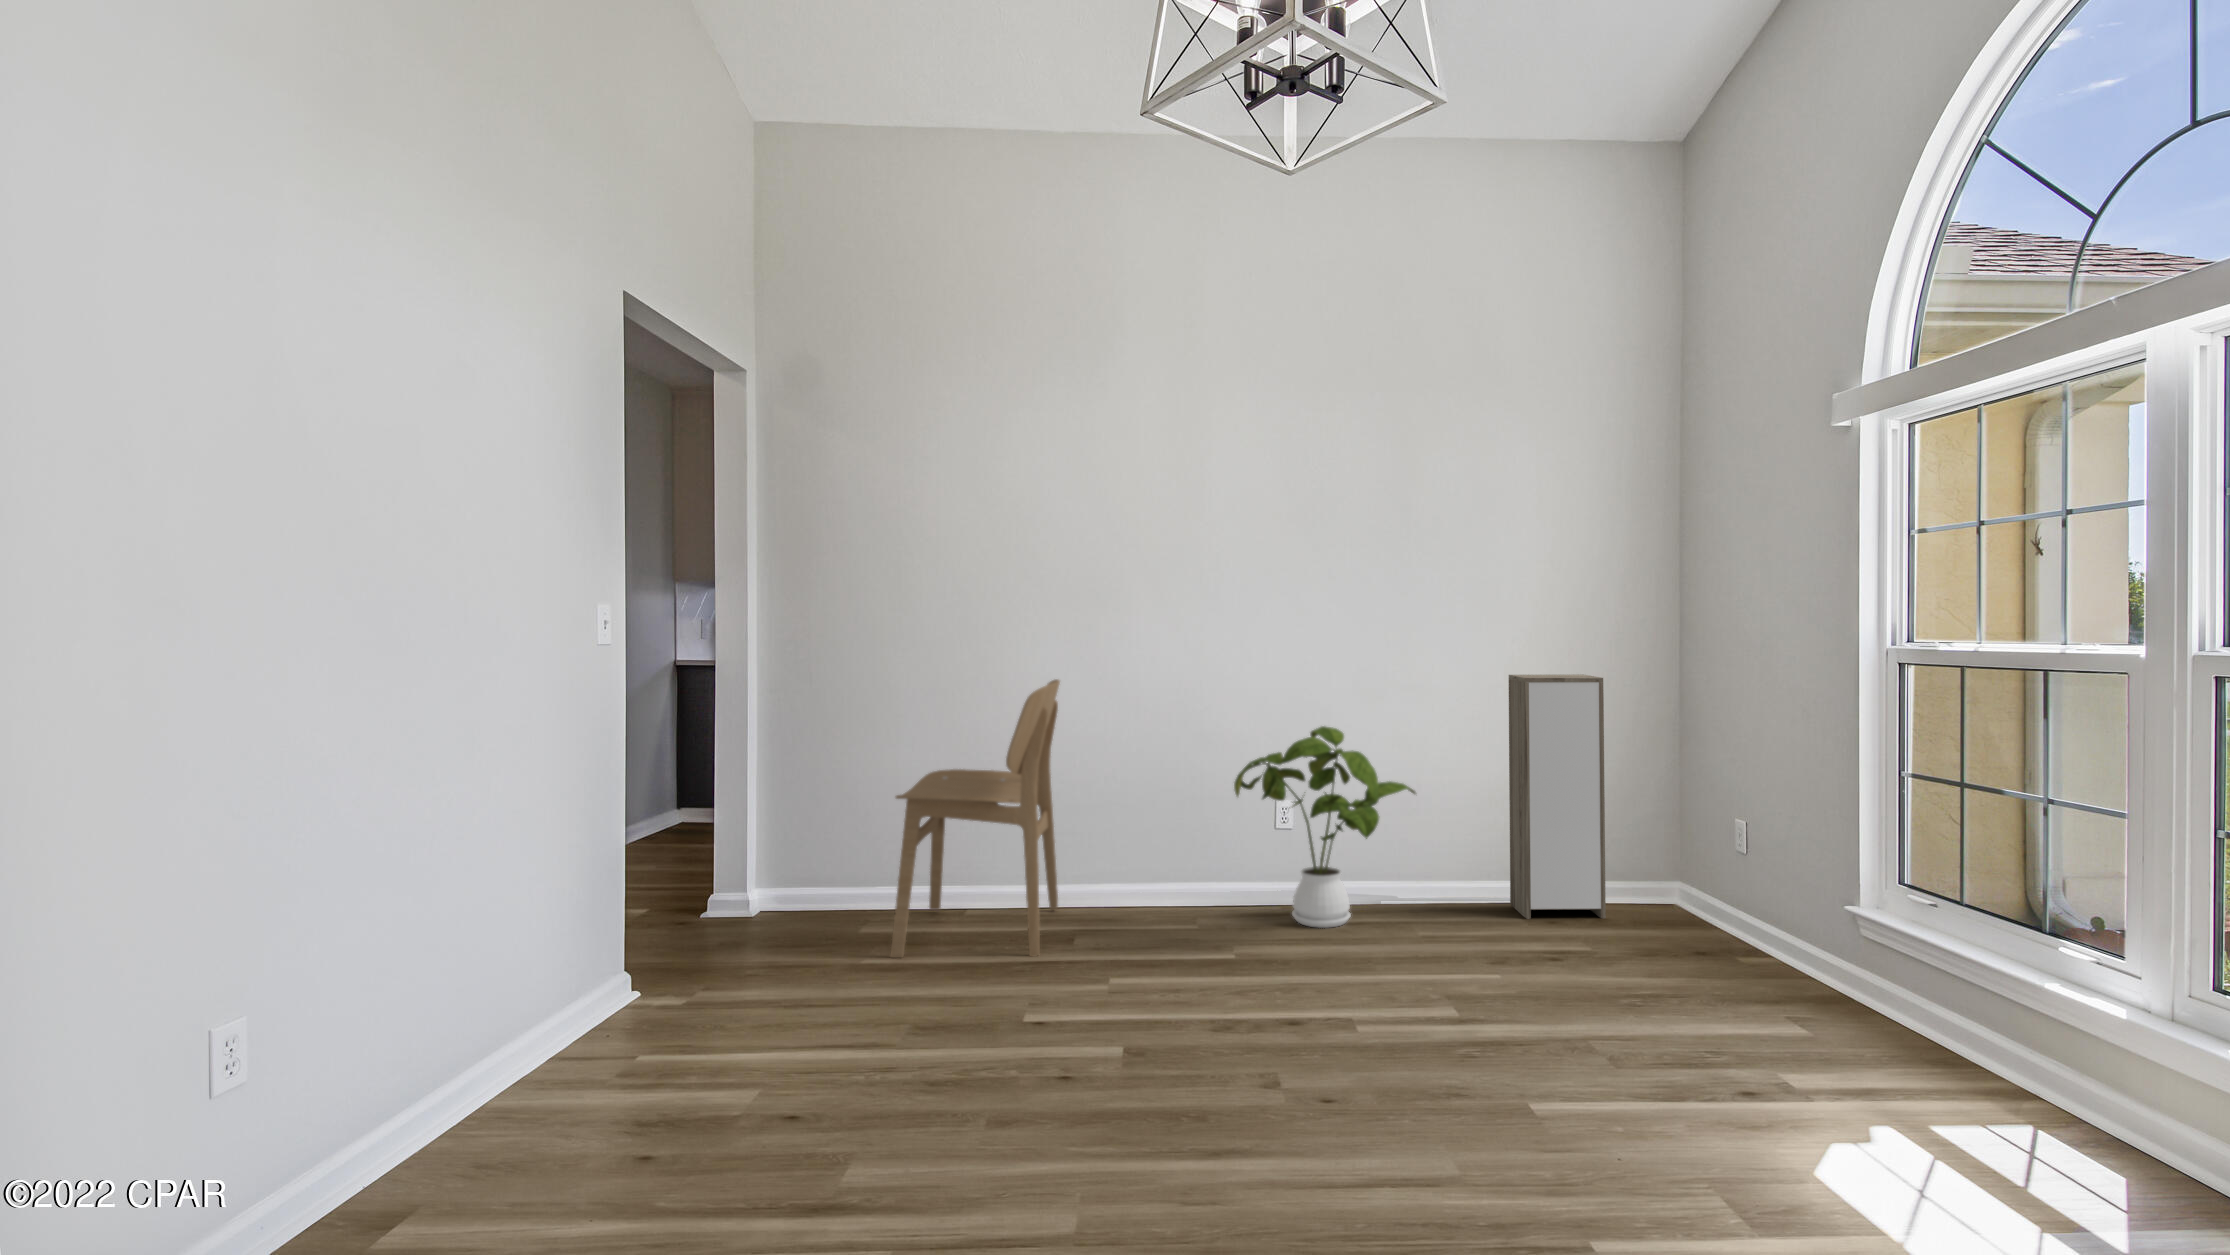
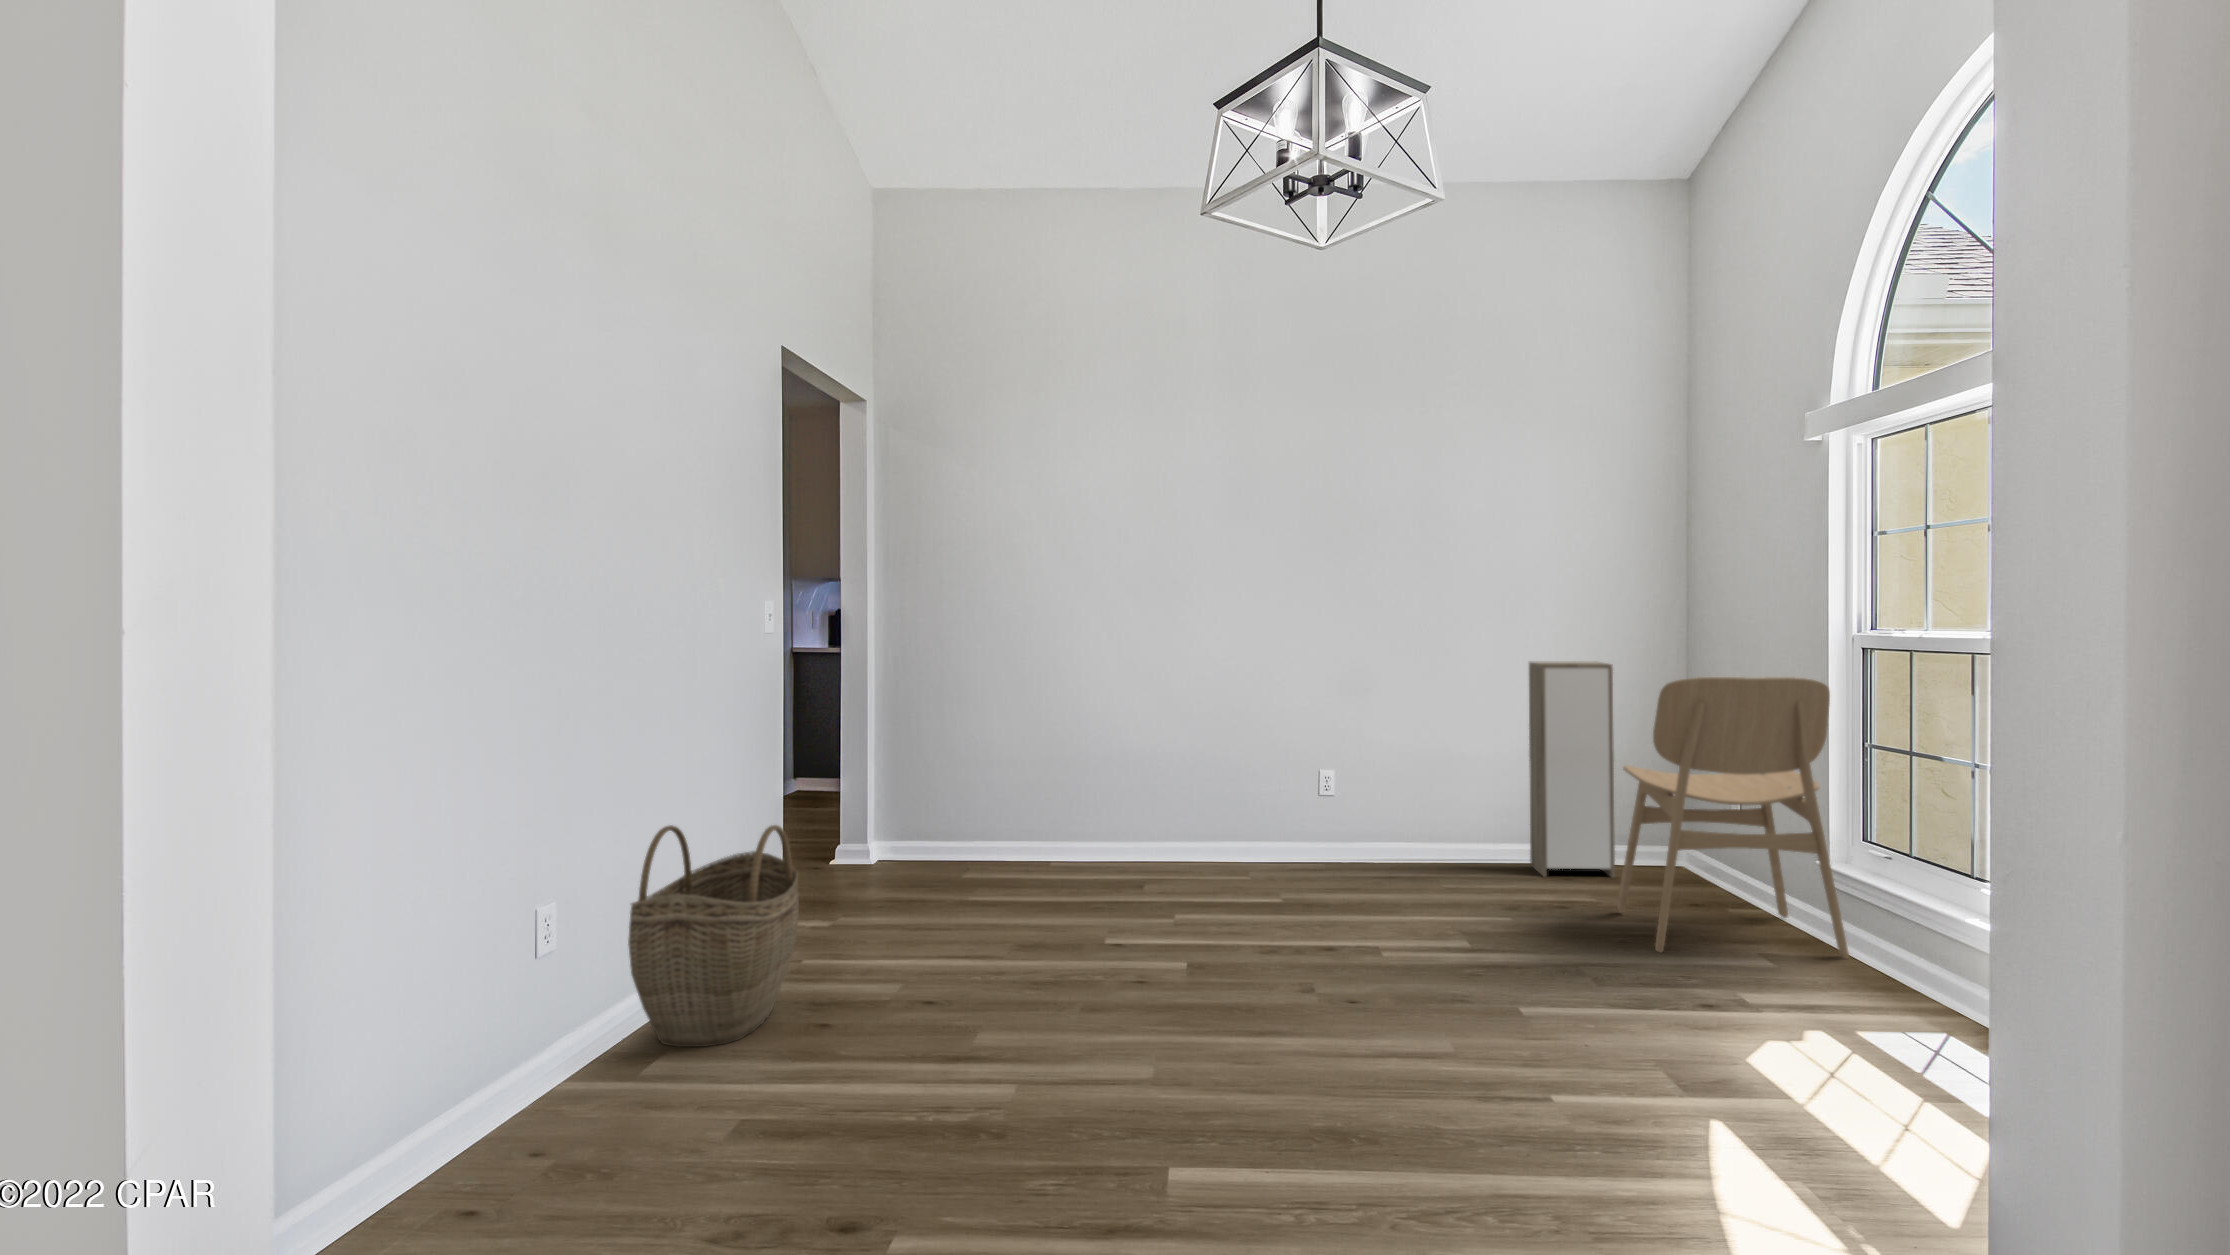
dining chair: present [891,679,1060,958] -> present [1616,677,1849,959]
house plant: present [1234,726,1415,928] -> none [1284,705,1445,880]
woven basket: none [371,897,622,1201] -> present [628,825,799,1047]

